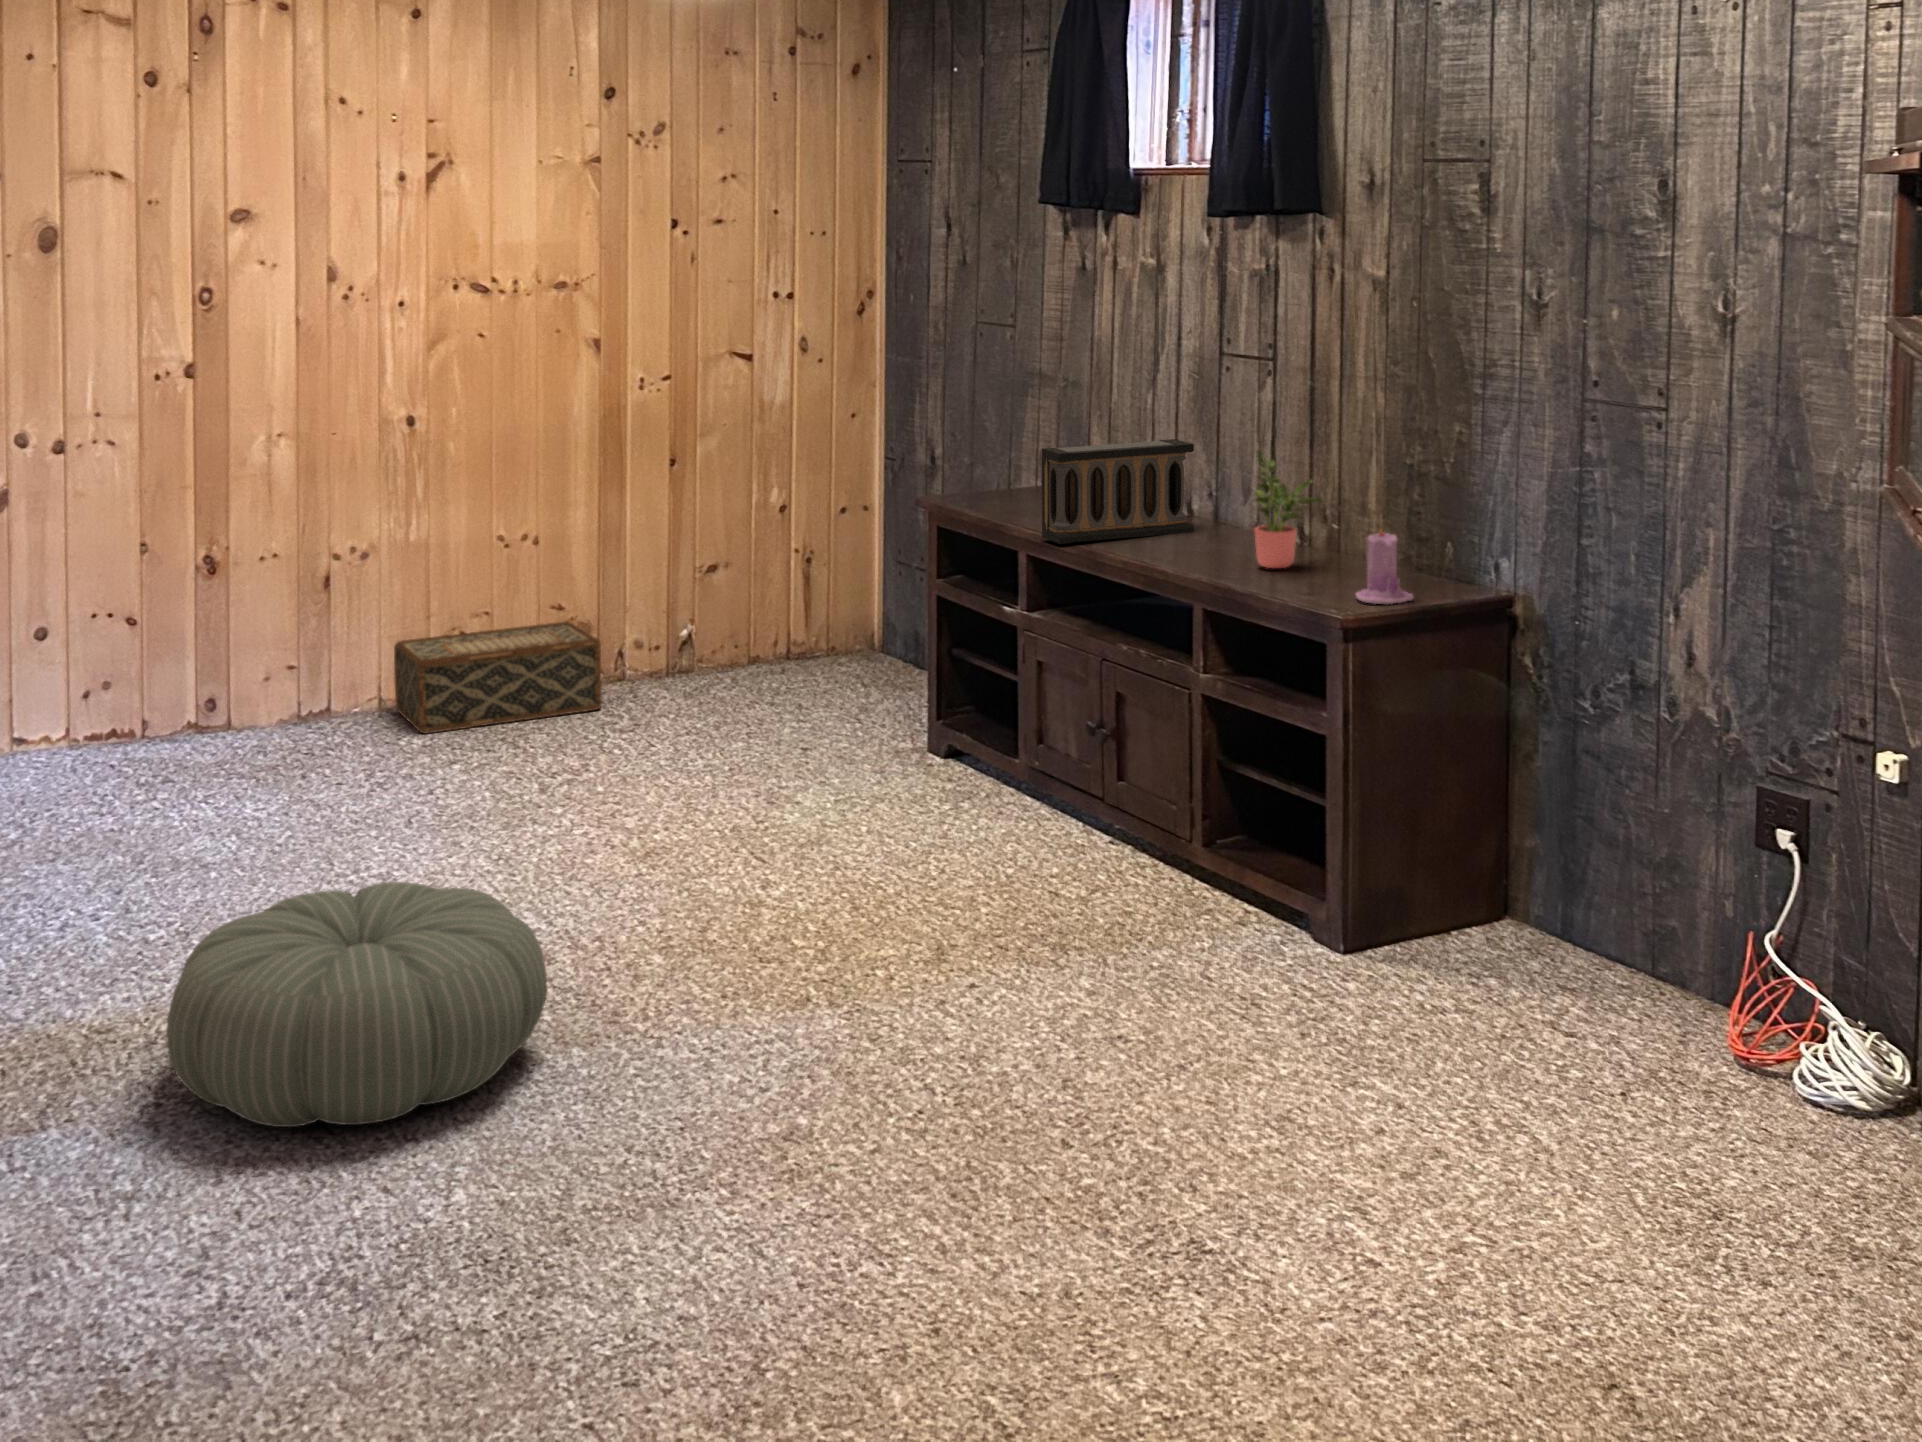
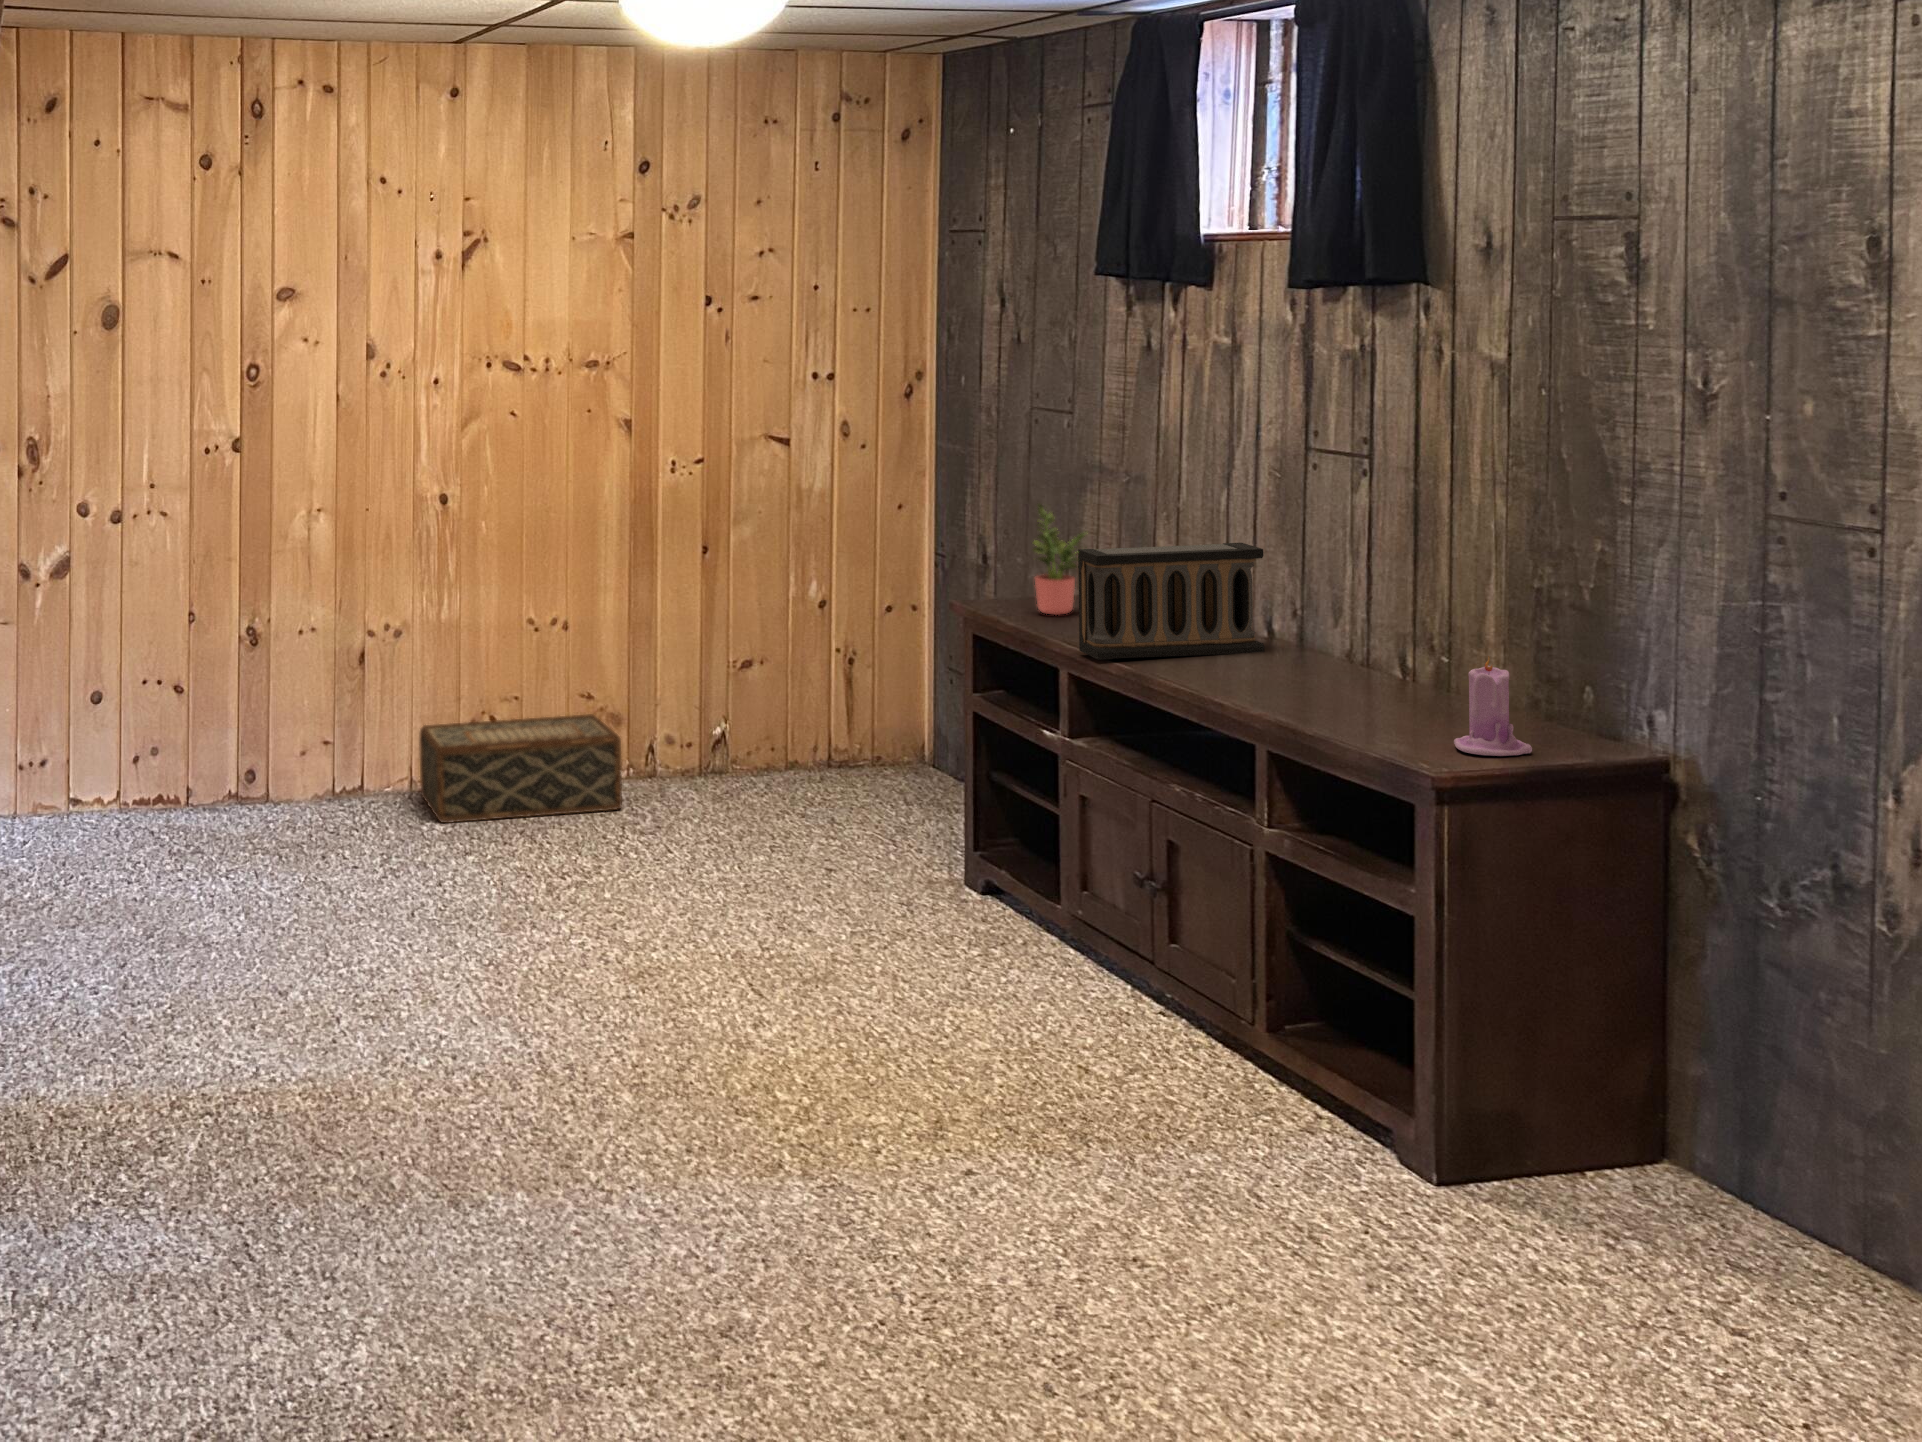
potted plant: present [1255,451,1323,568] -> present [1033,504,1086,615]
pouf: present [166,882,547,1127] -> none [105,988,486,1252]

